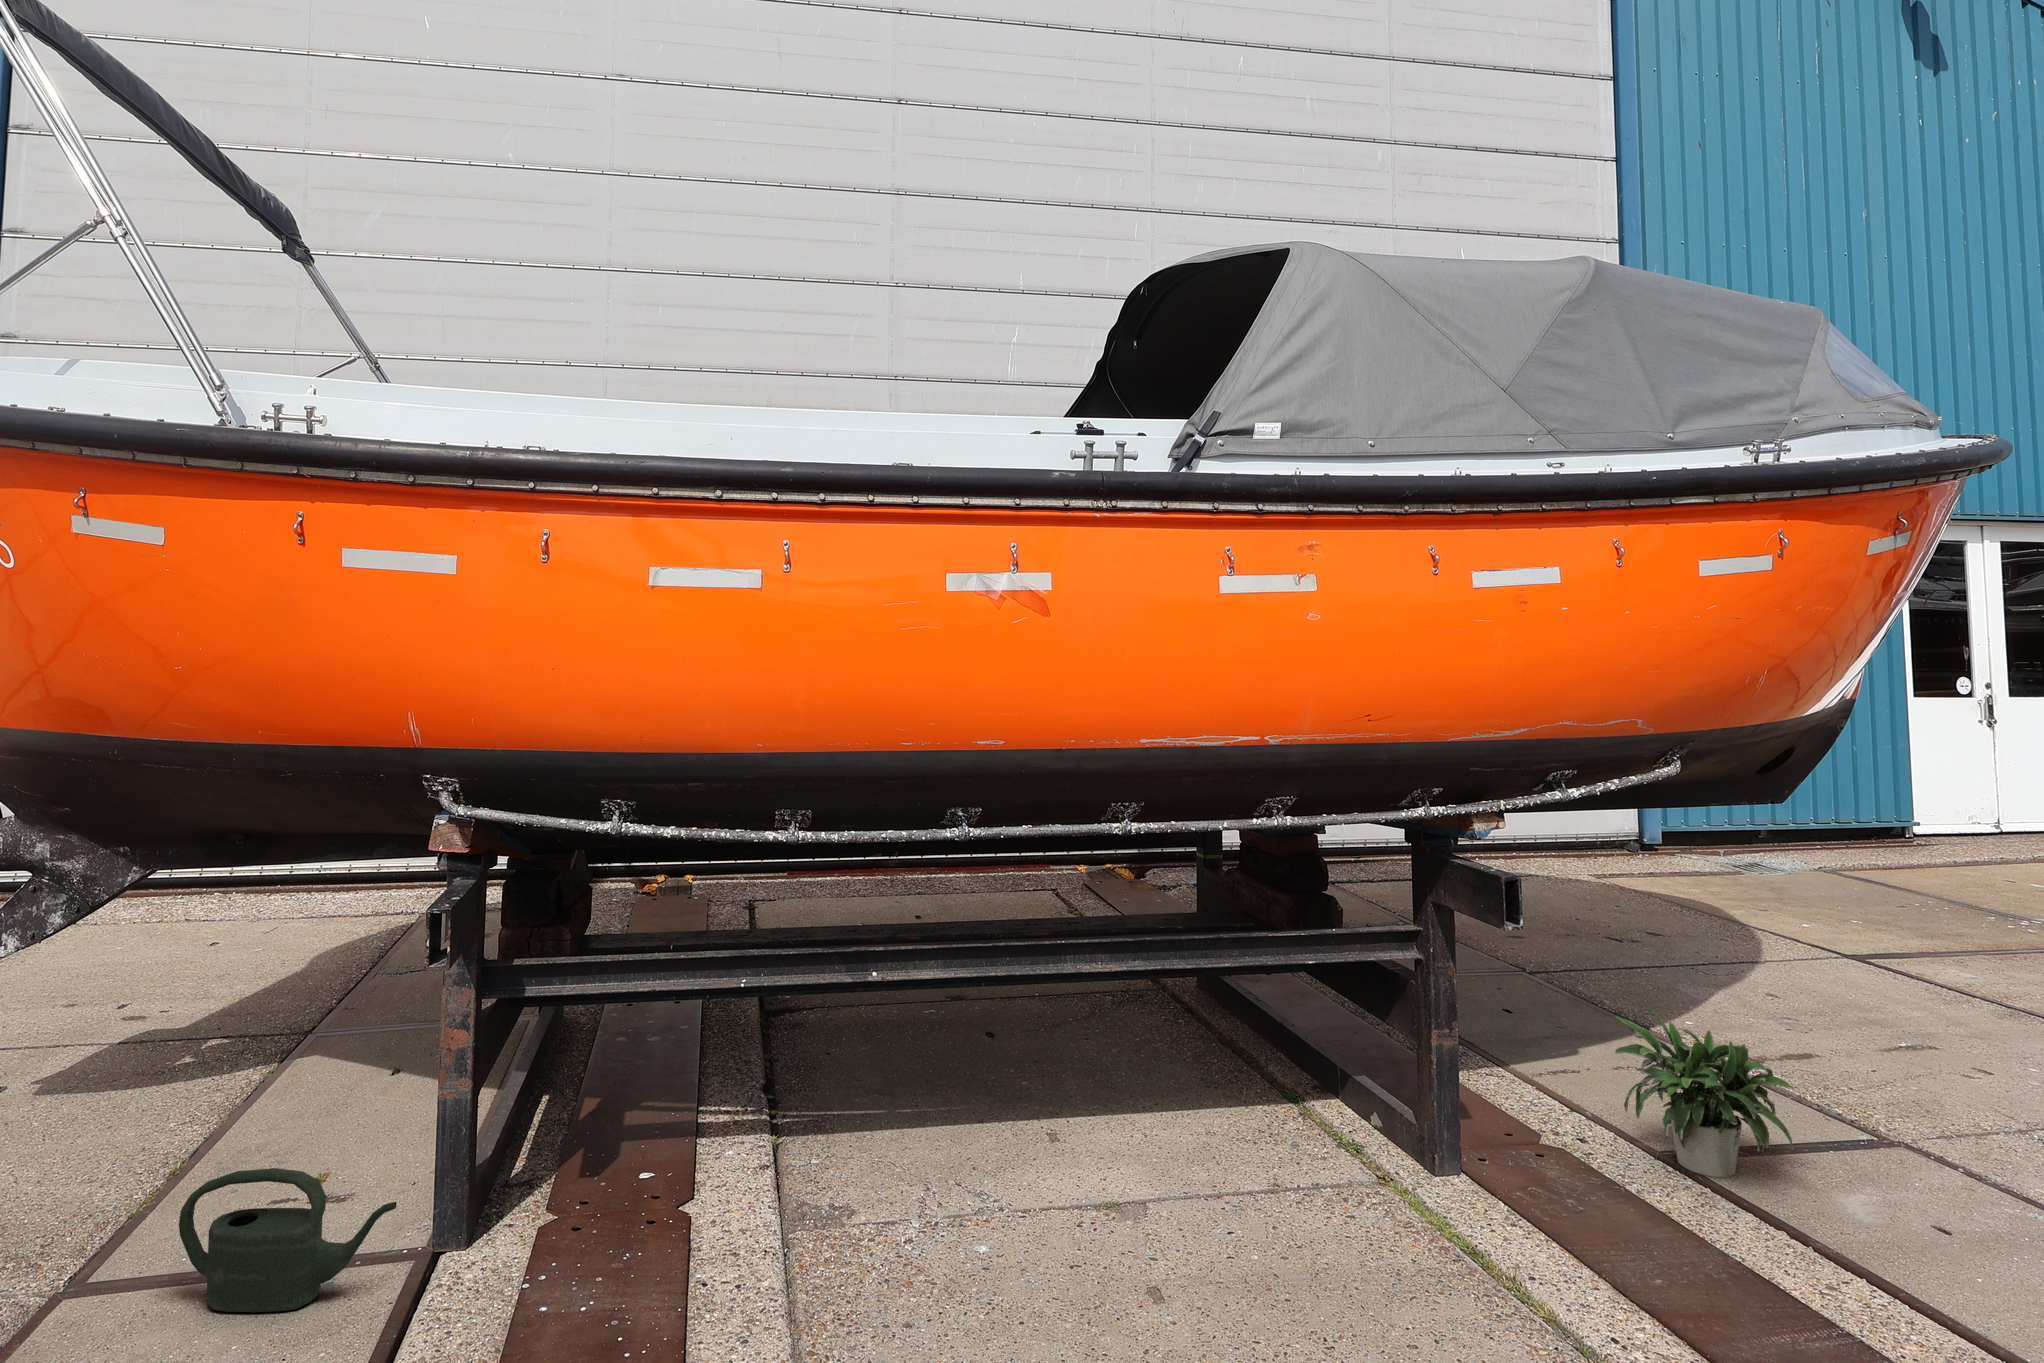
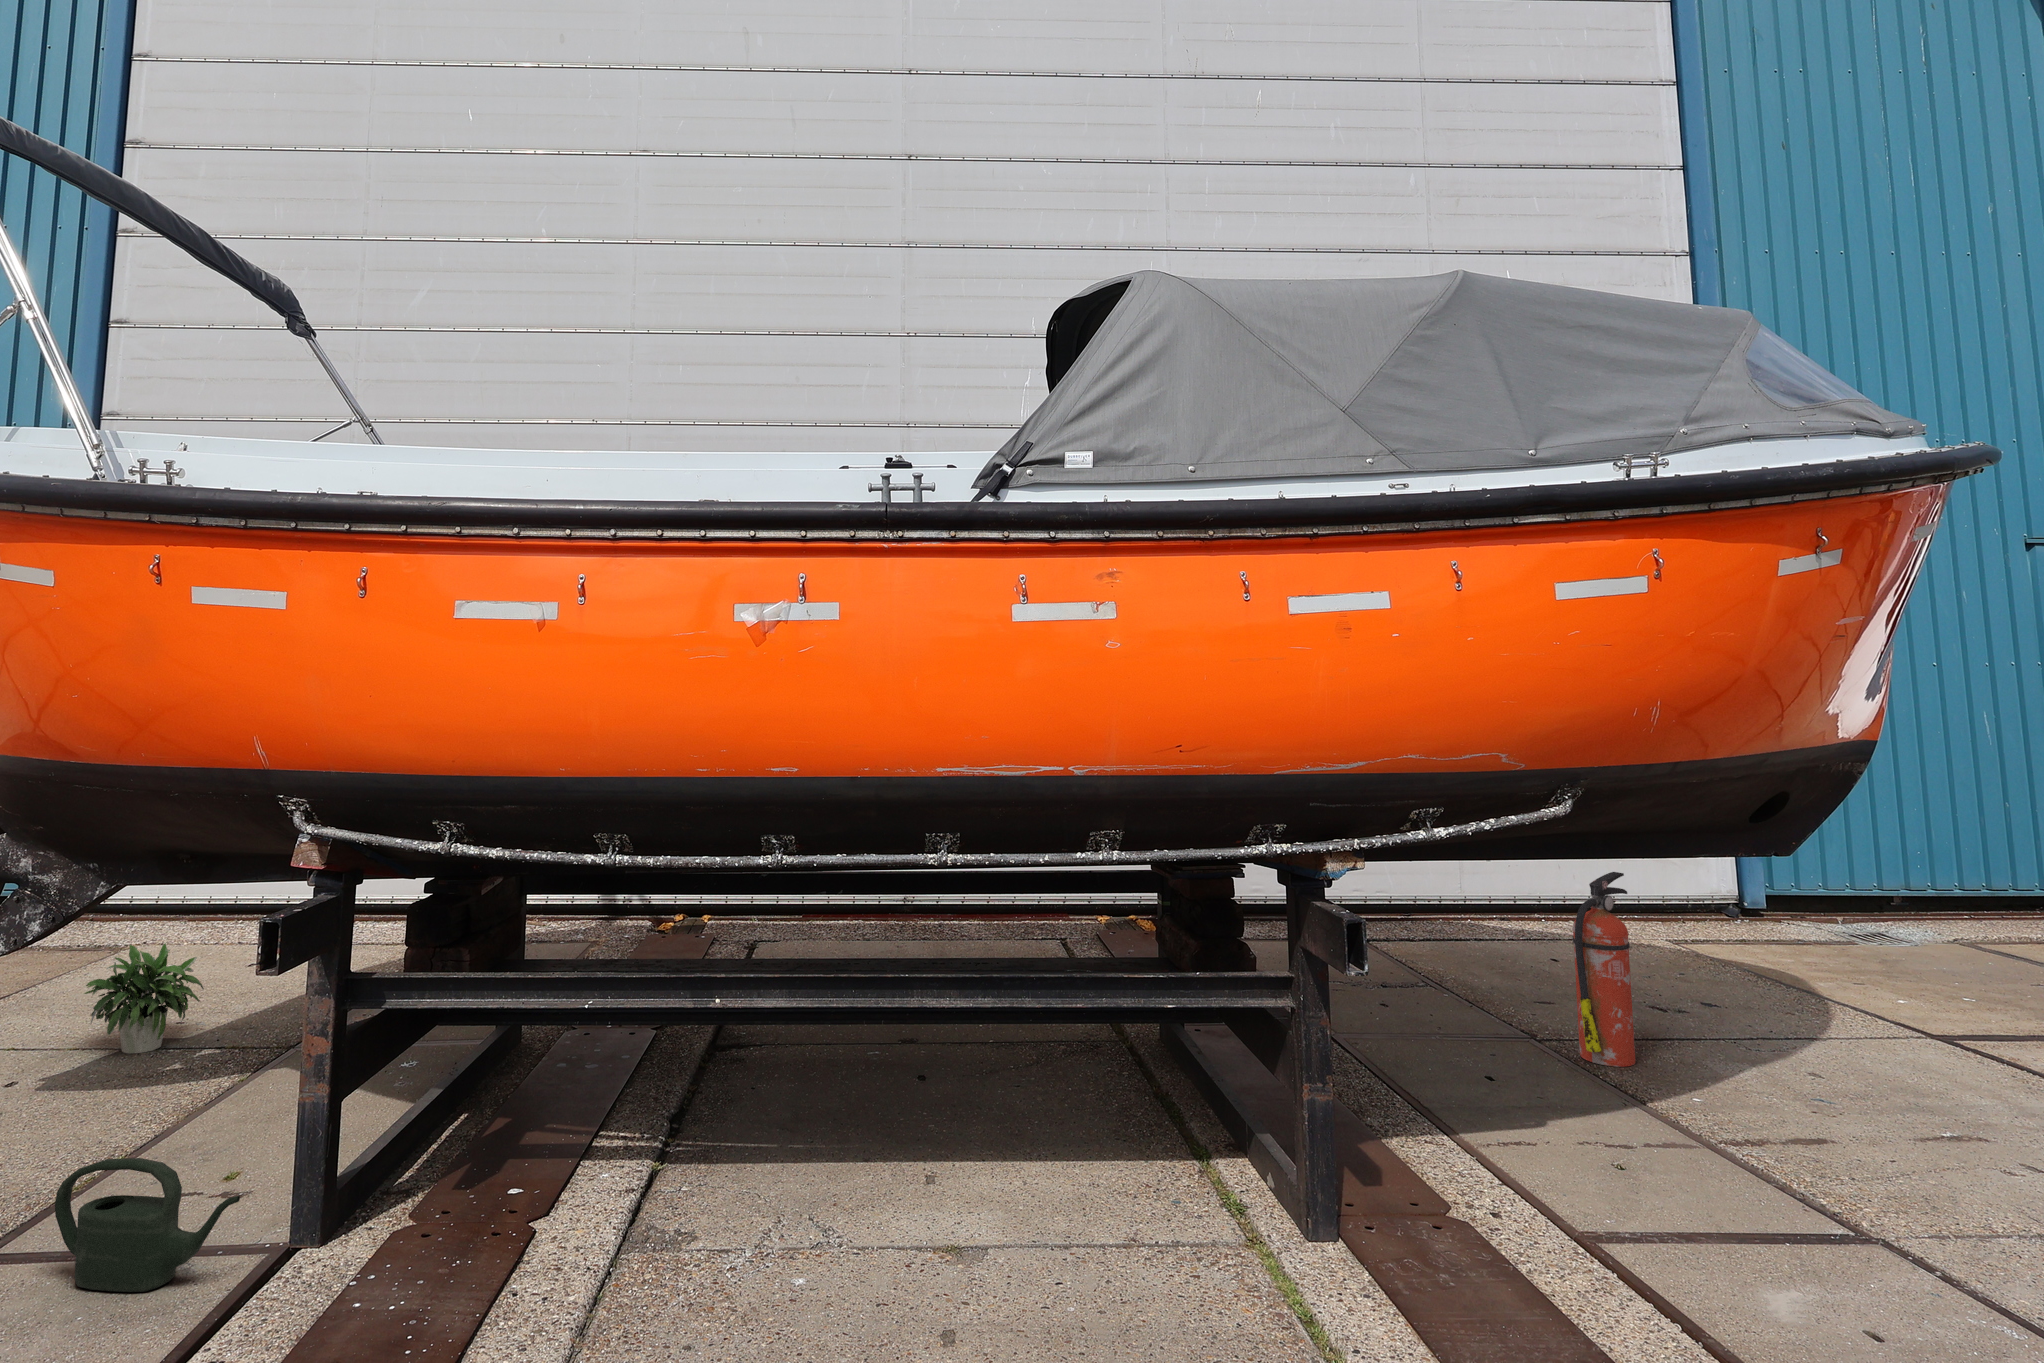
fire extinguisher: none [1568,819,1622,997] -> present [1573,872,1635,1067]
potted plant: present [1586,1011,1794,1178] -> present [84,943,206,1053]

